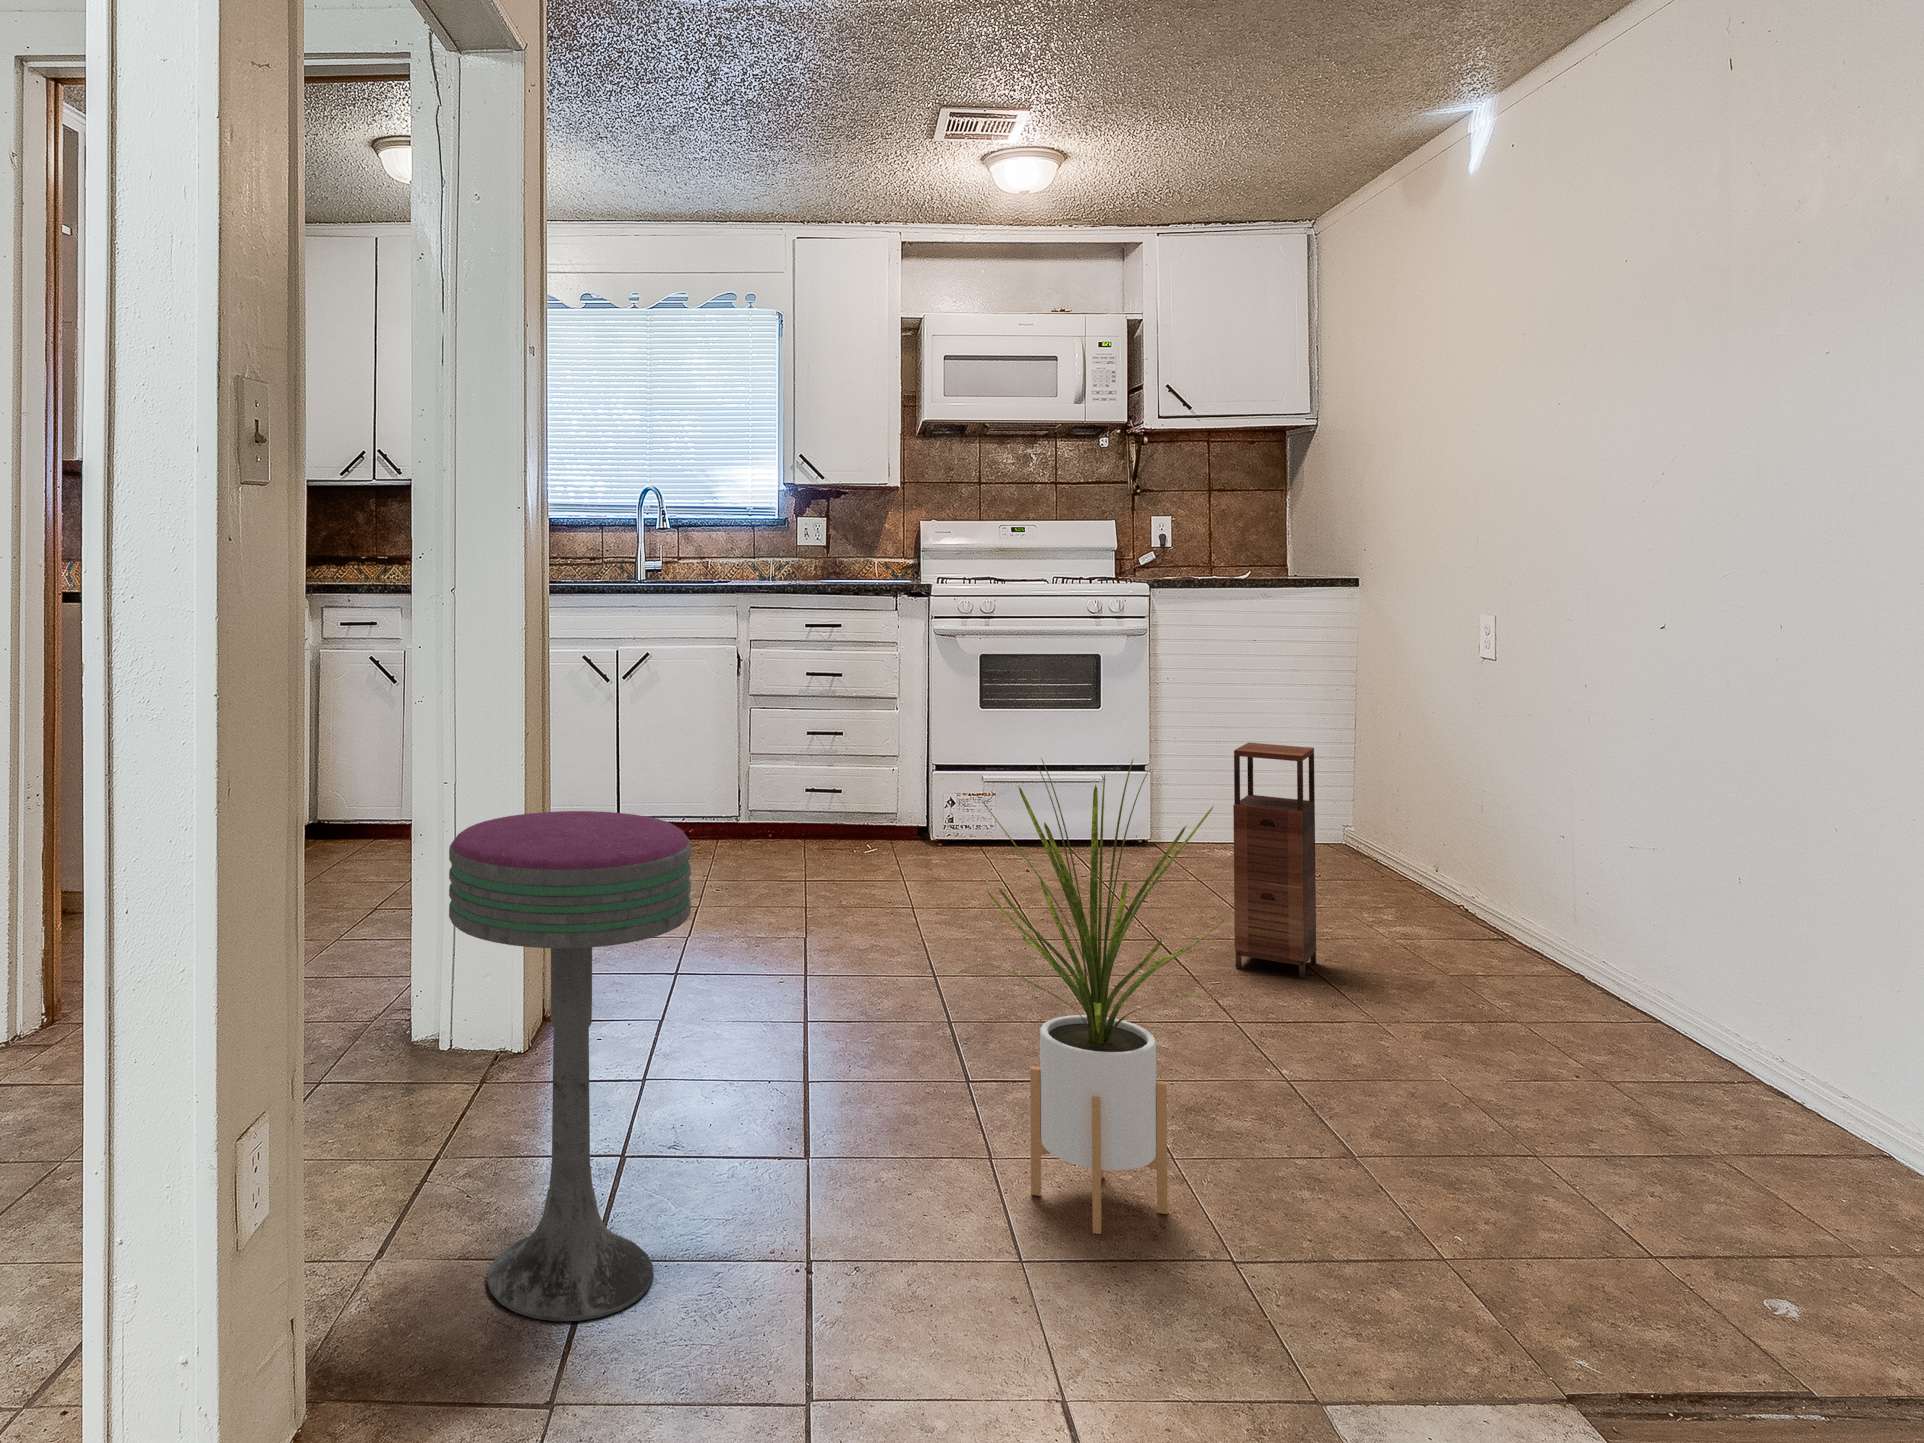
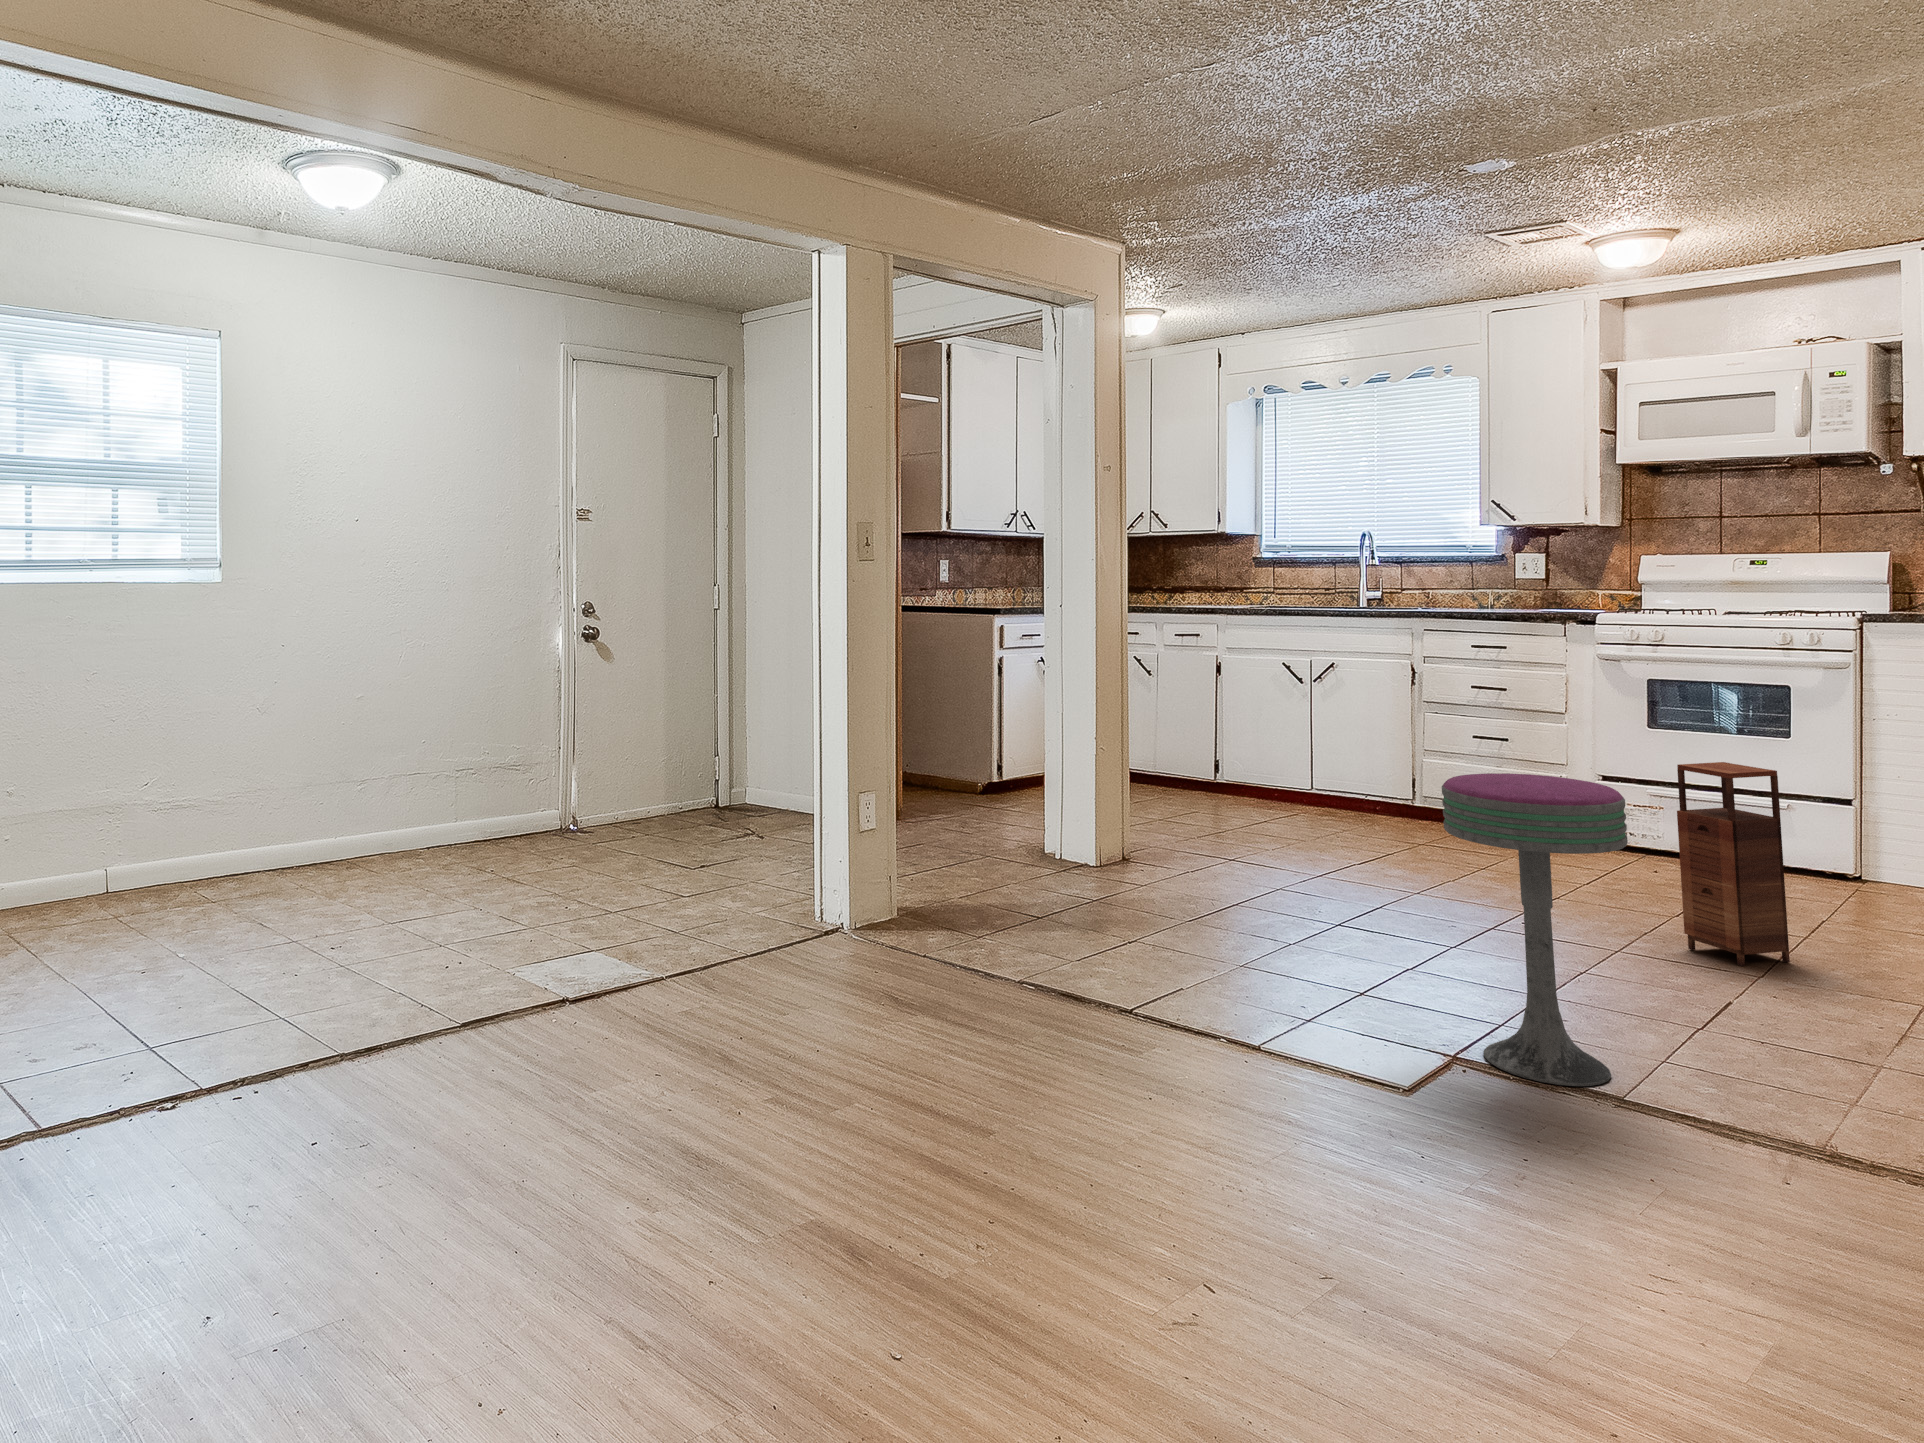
house plant: present [982,758,1226,1234] -> none [1166,729,1333,1006]
bar stool: present [449,811,691,1321] -> present [1442,773,1628,1086]

